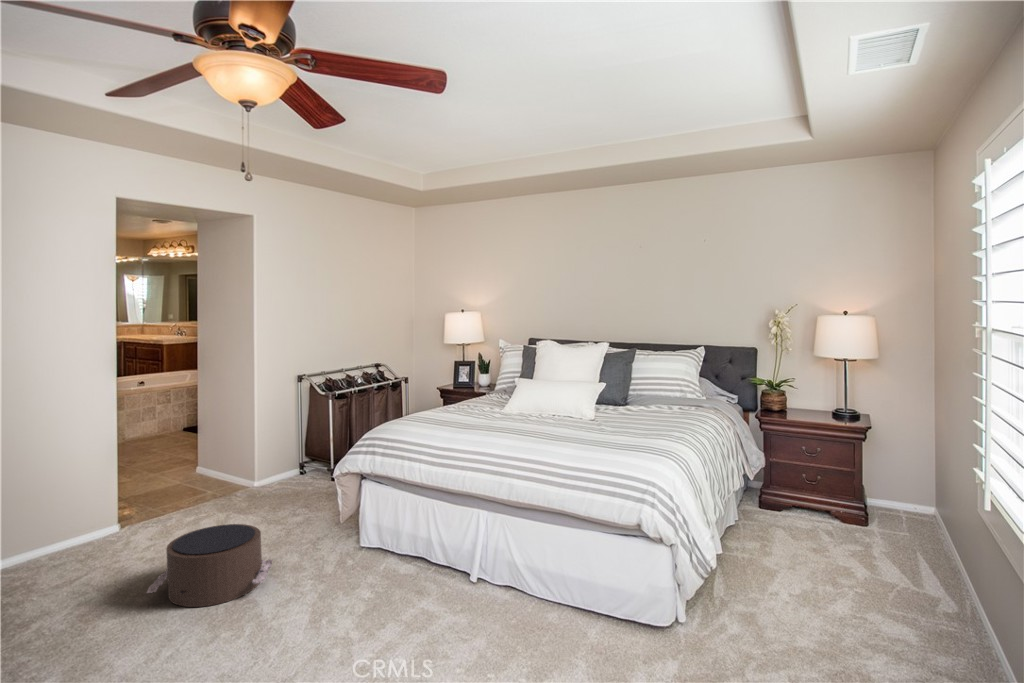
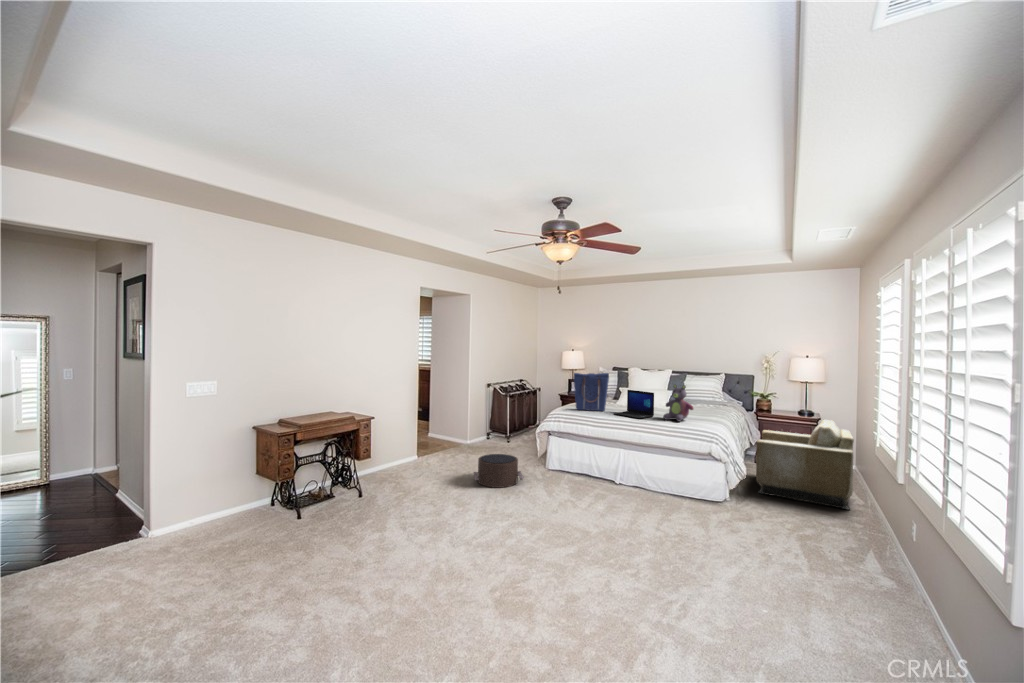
tote bag: none [392,351,461,429] -> present [574,373,609,411]
stuffed bear: none [553,372,614,452] -> present [663,384,693,422]
laptop: none [462,384,541,447] -> present [614,390,654,419]
armchair: none [744,435,950,639] -> present [756,420,854,510]

